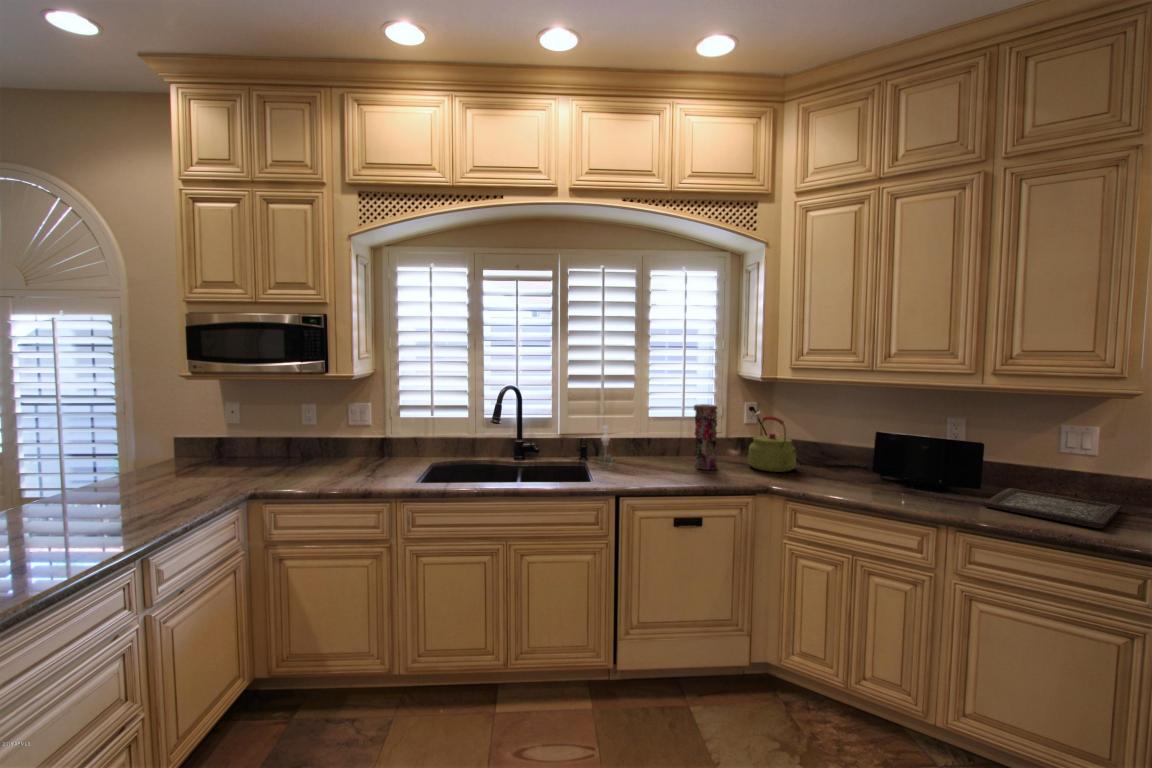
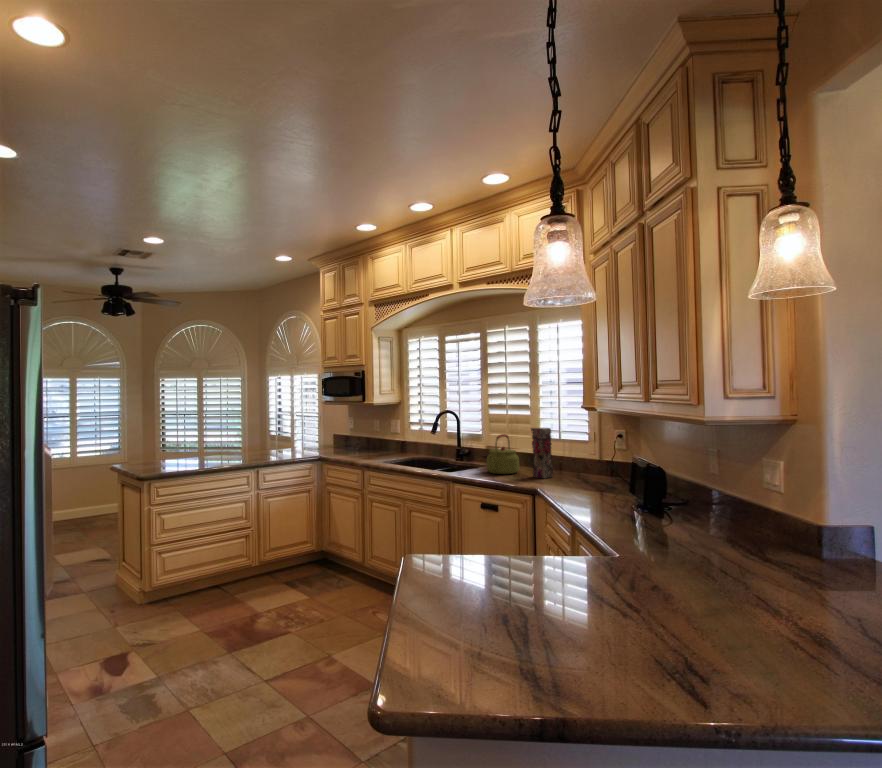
kettle: present [748,416,796,472] -> present [487,434,519,474]
tray: present [983,488,1121,528] -> none [621,512,732,536]

